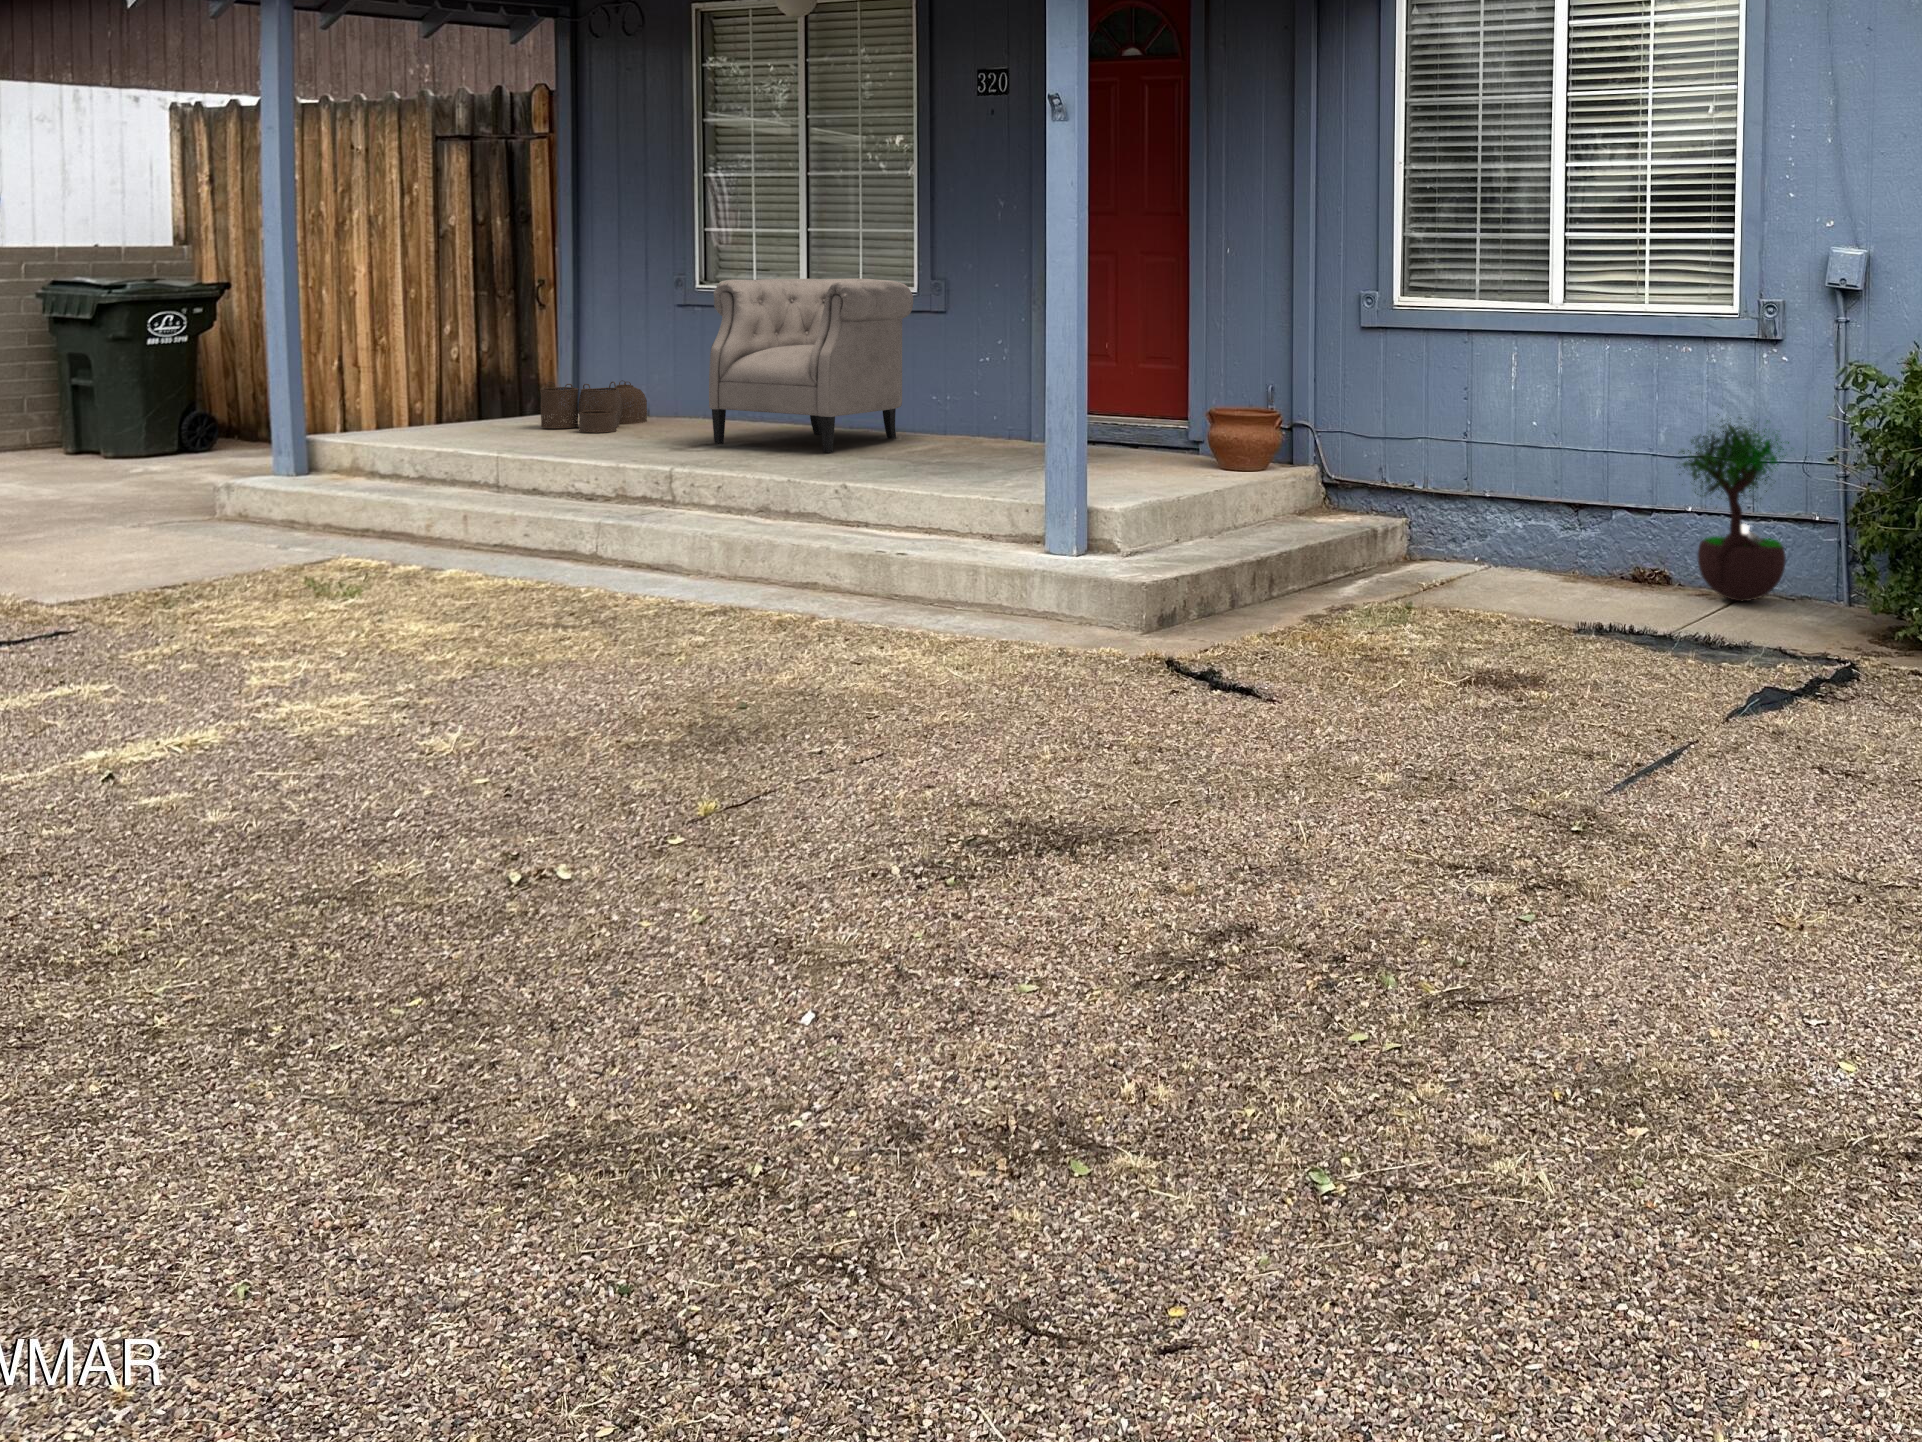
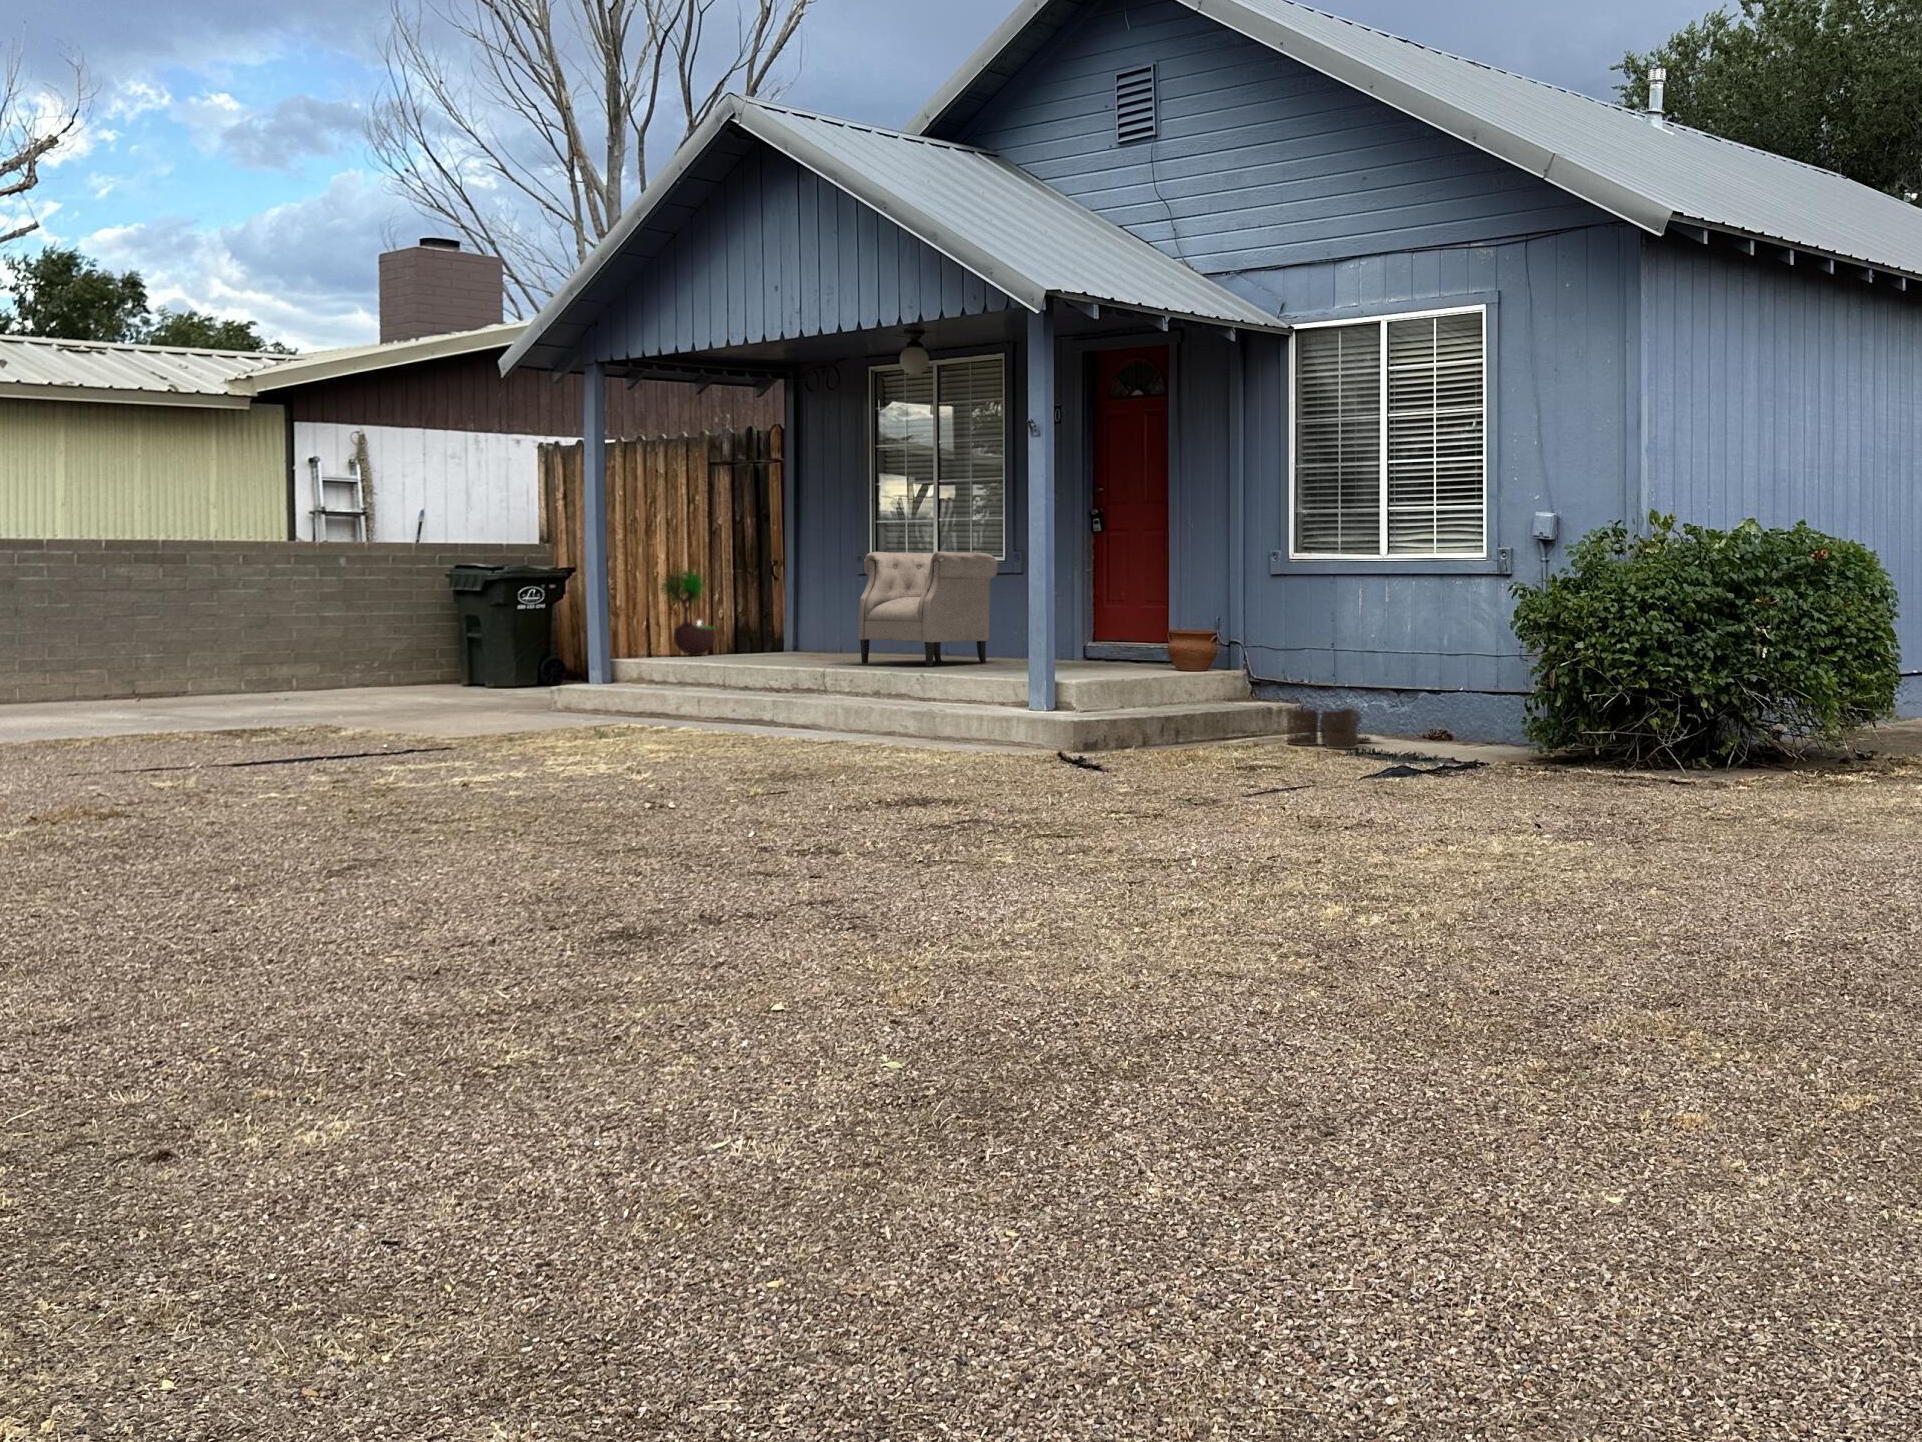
woven basket: present [540,380,647,433] -> present [1287,708,1371,749]
potted tree: present [1678,414,1789,601] -> present [657,568,716,656]

